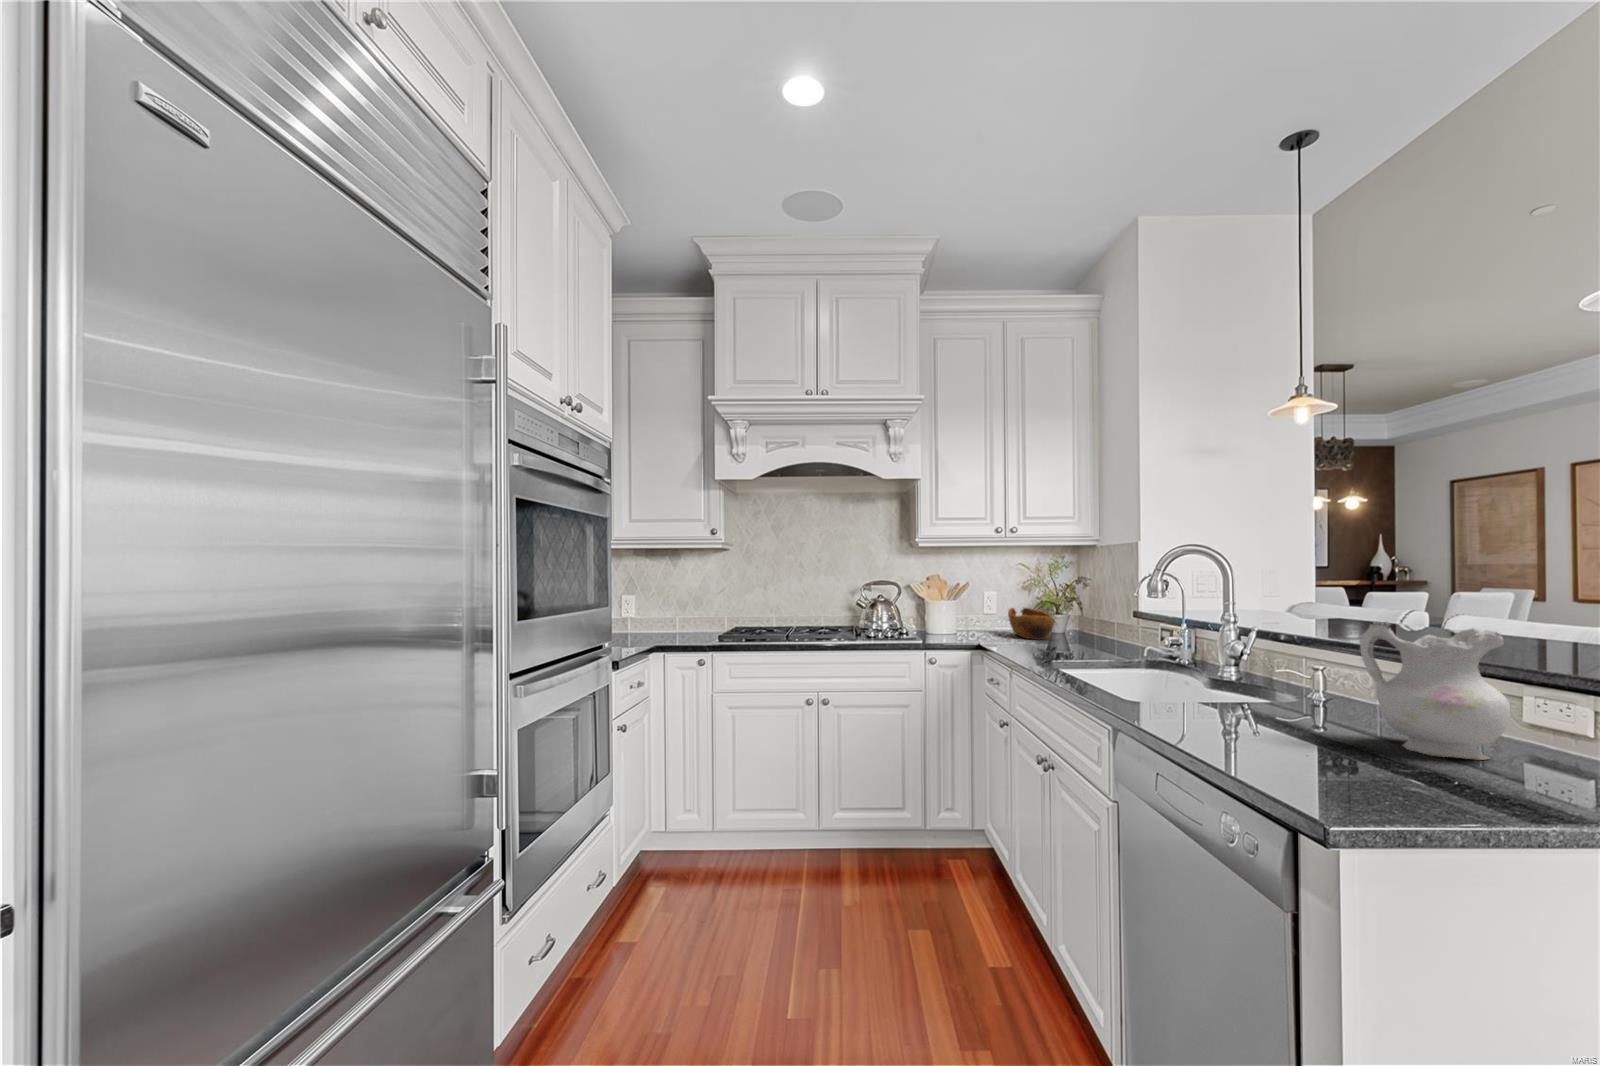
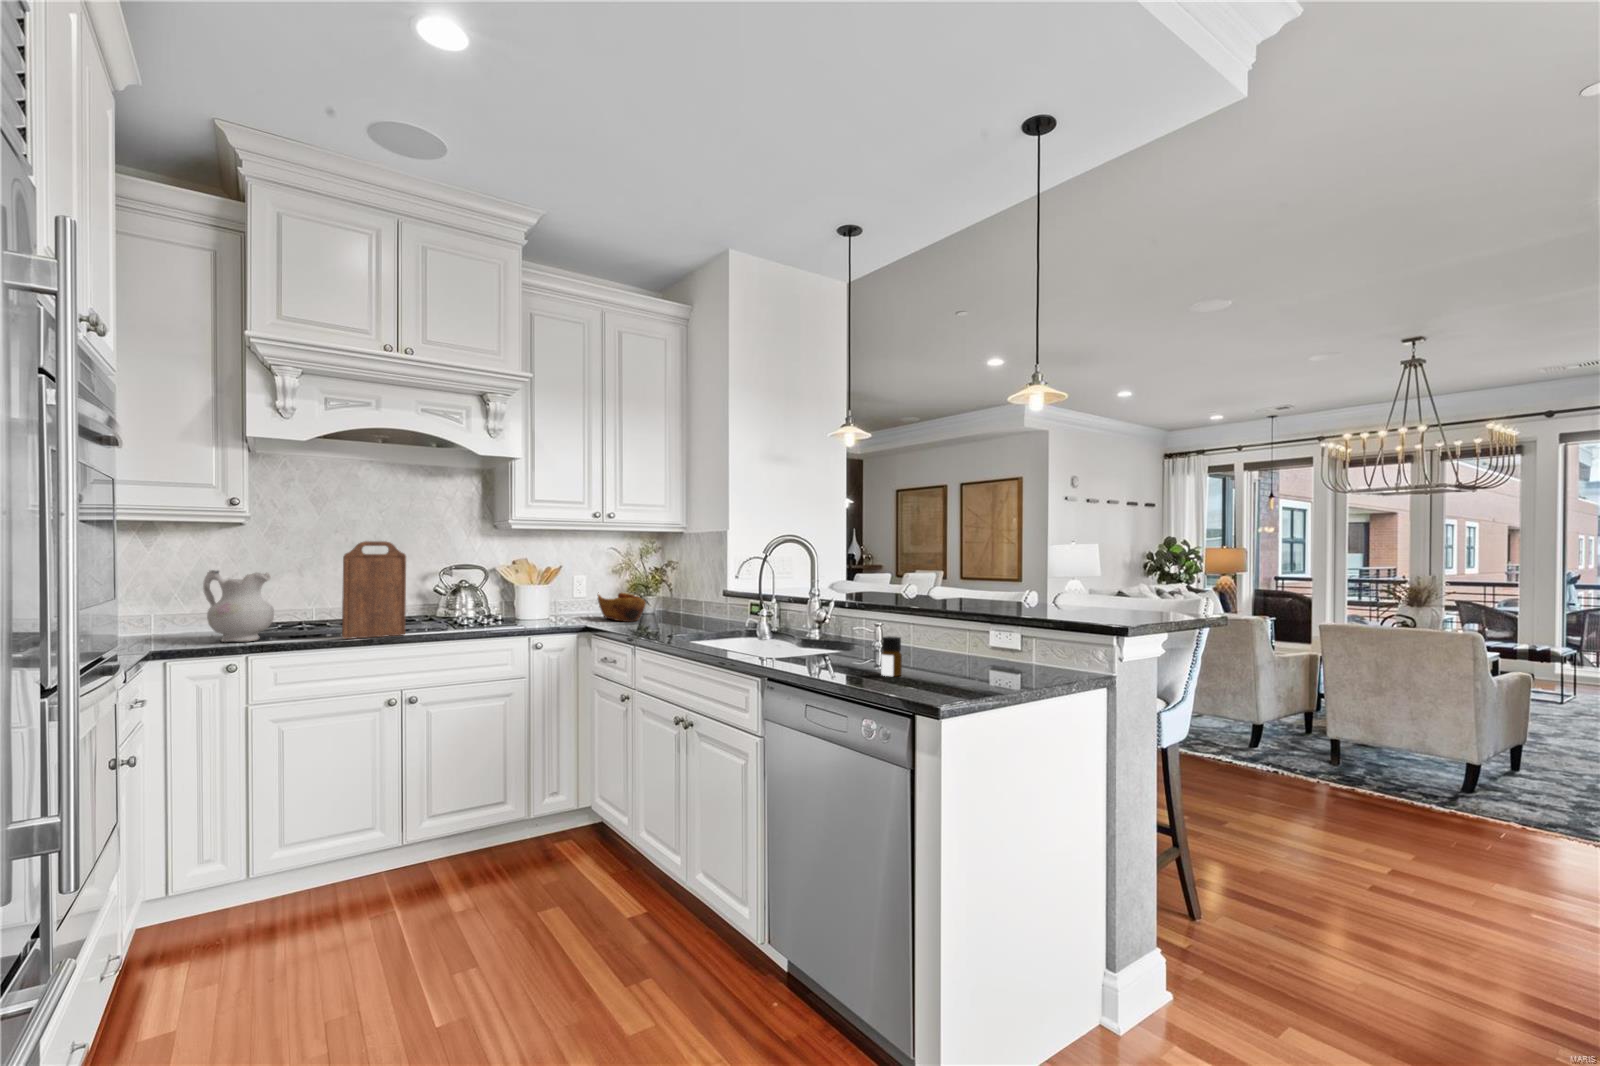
cutting board: none [775,560,823,642] -> present [342,541,406,639]
ceramic pitcher: present [1360,621,1511,760] -> present [203,570,274,642]
bottle: none [1280,688,1313,742] -> present [881,636,902,676]

